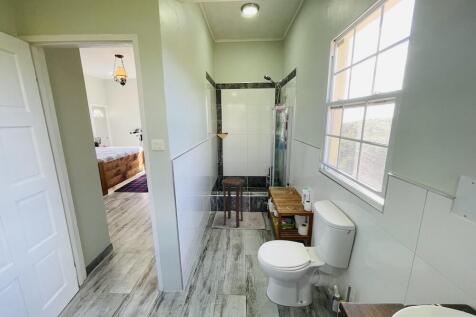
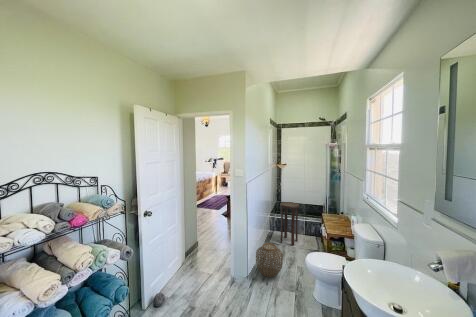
woven basket: none [193,235,228,279] -> present [256,243,283,277]

